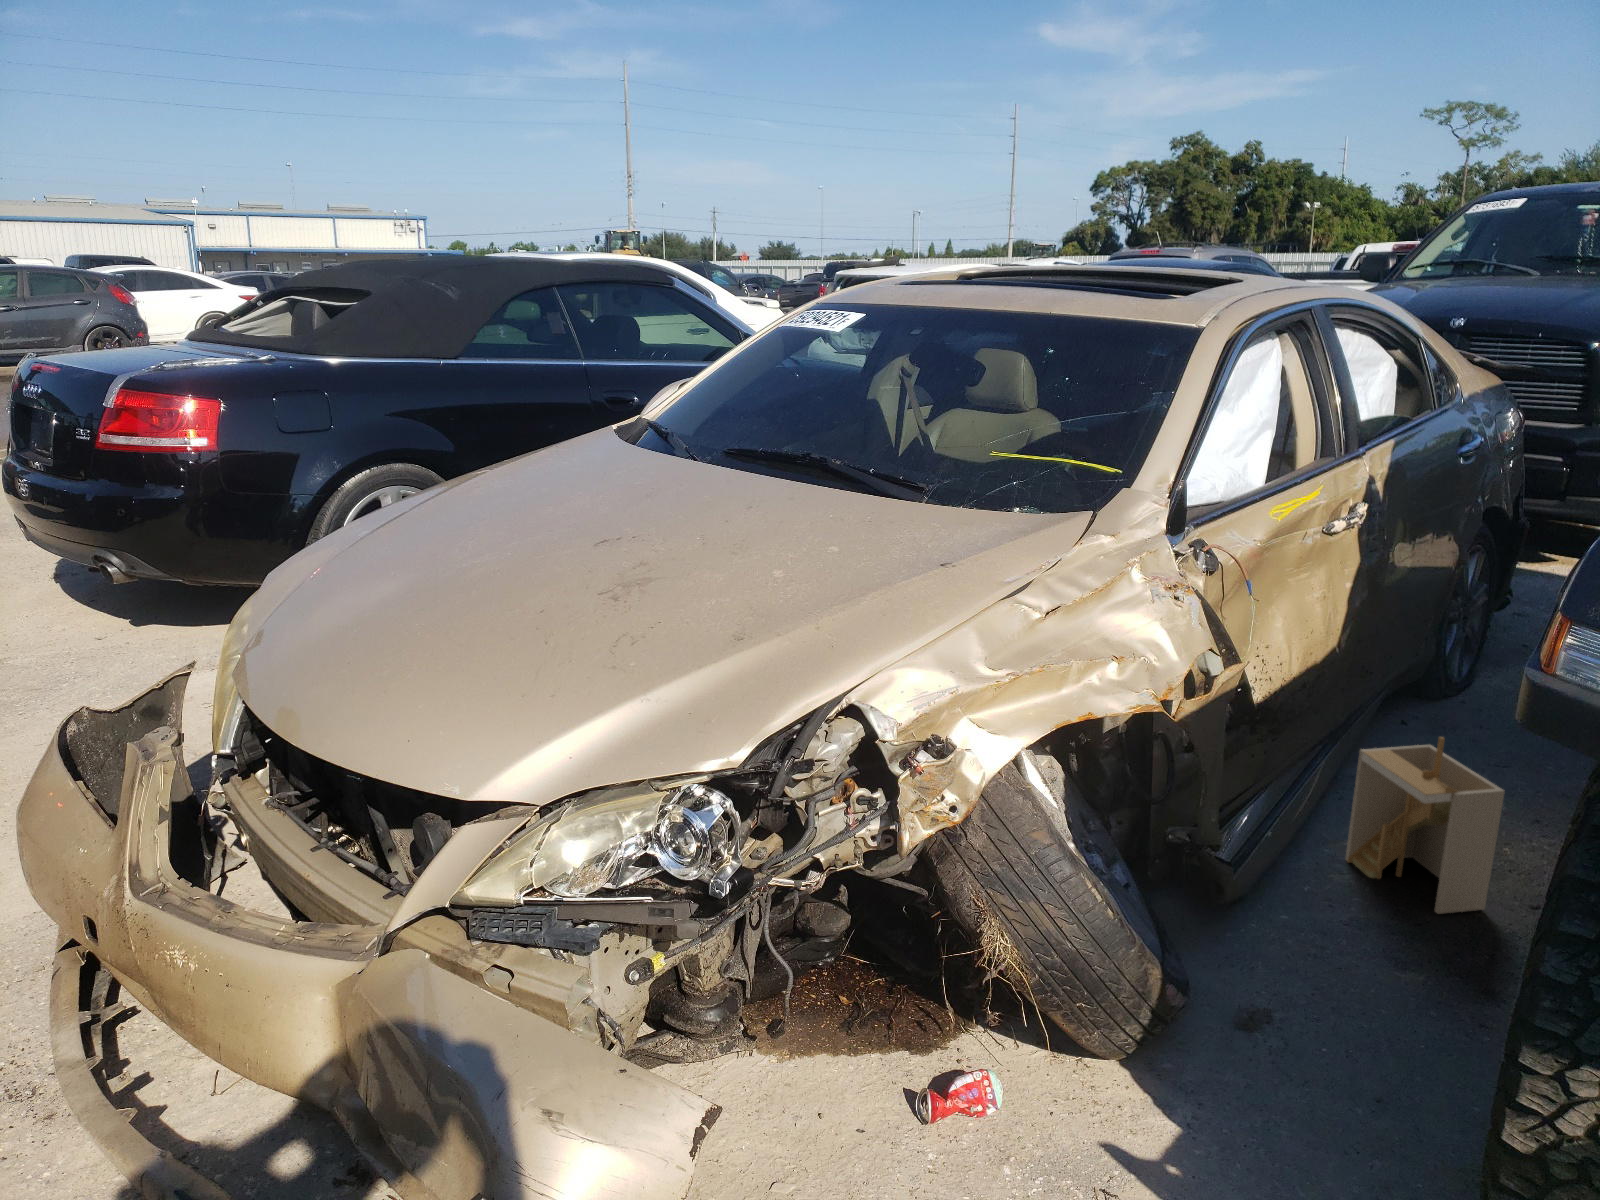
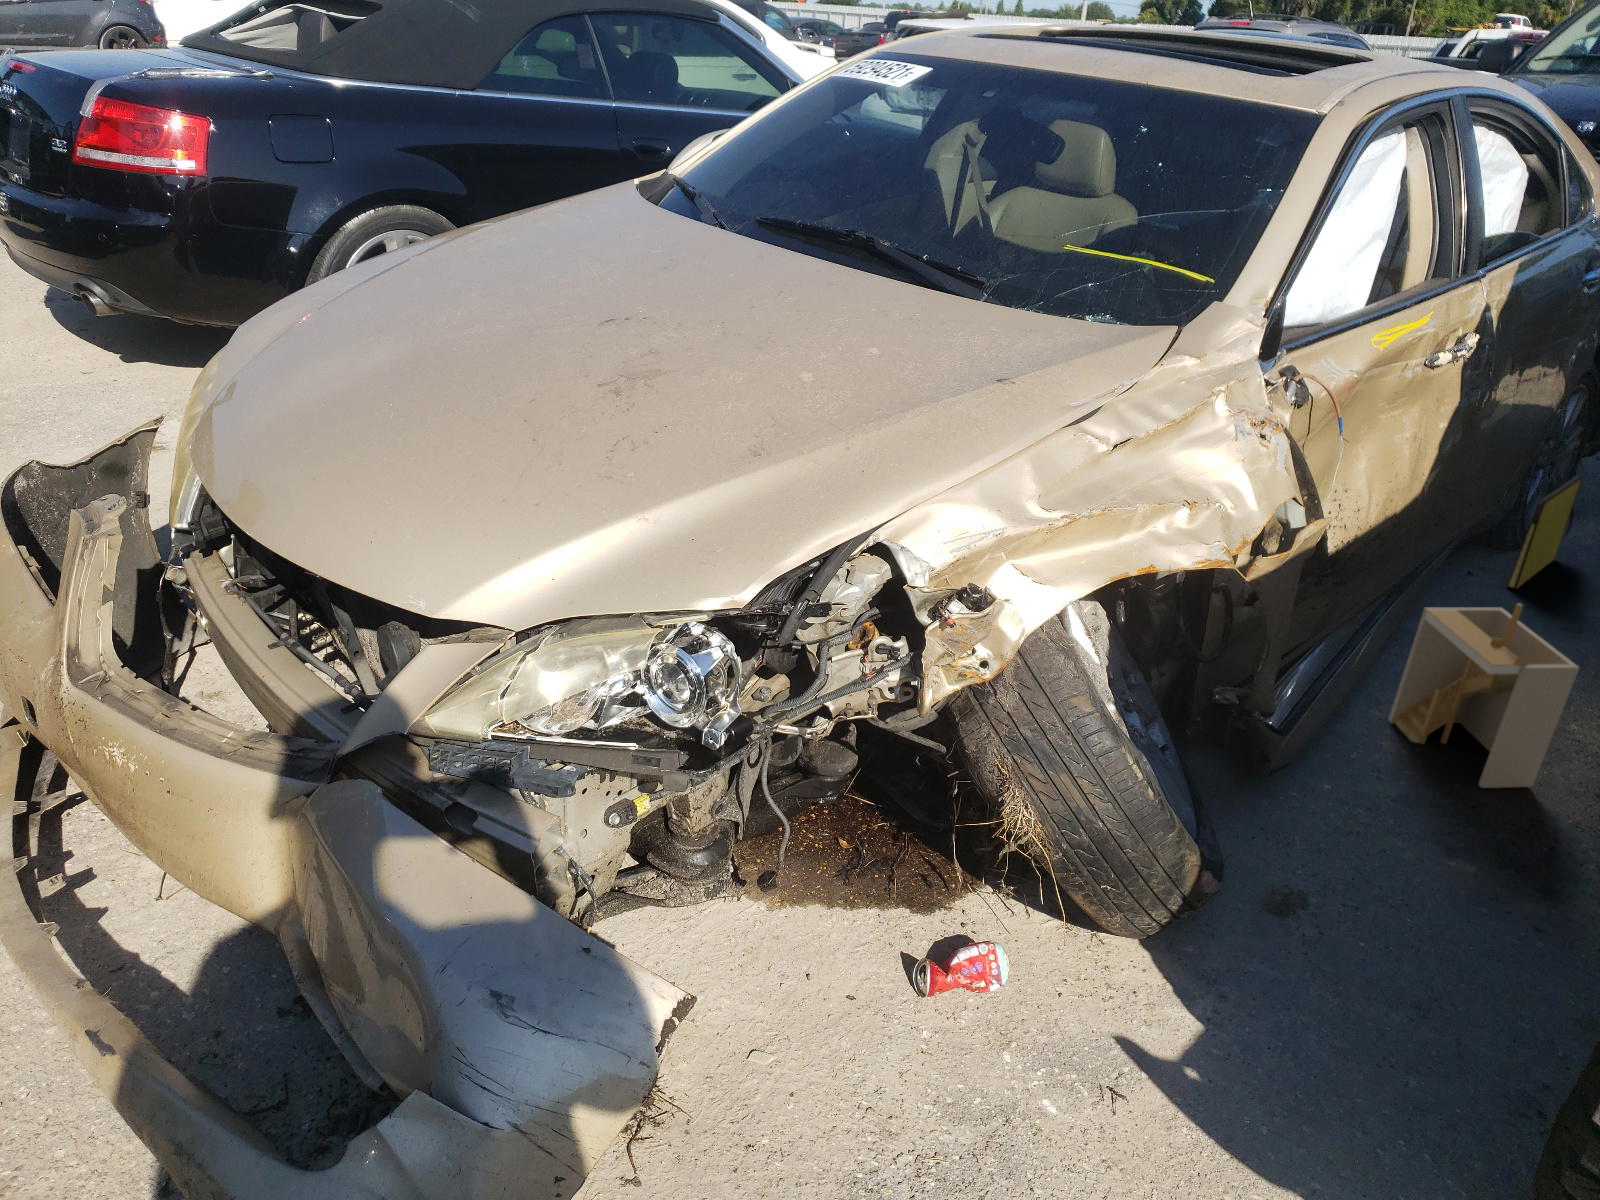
bag: none [1443,625,1496,734] -> present [1507,476,1582,589]

